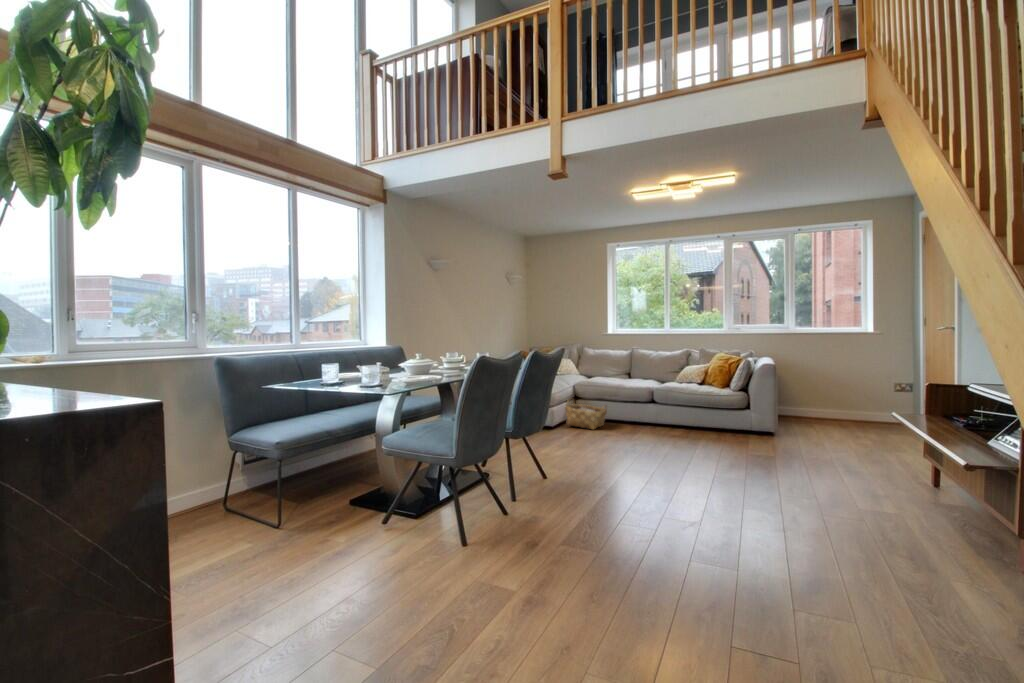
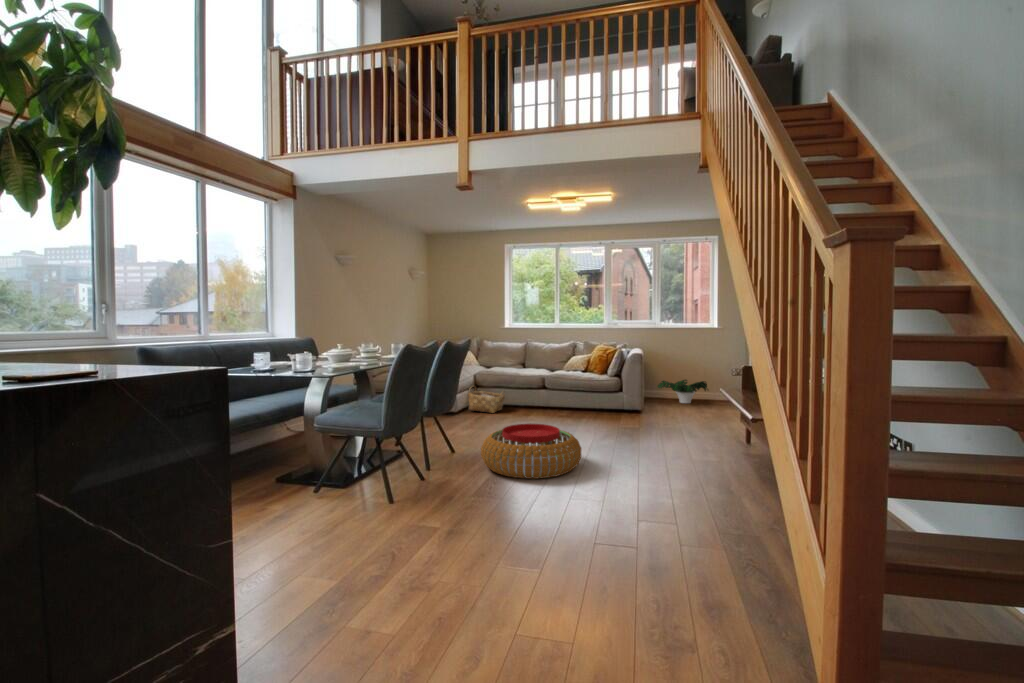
potted plant: none [793,396,864,425] -> present [658,380,707,403]
pouf: none [575,450,702,522] -> present [481,424,581,479]

